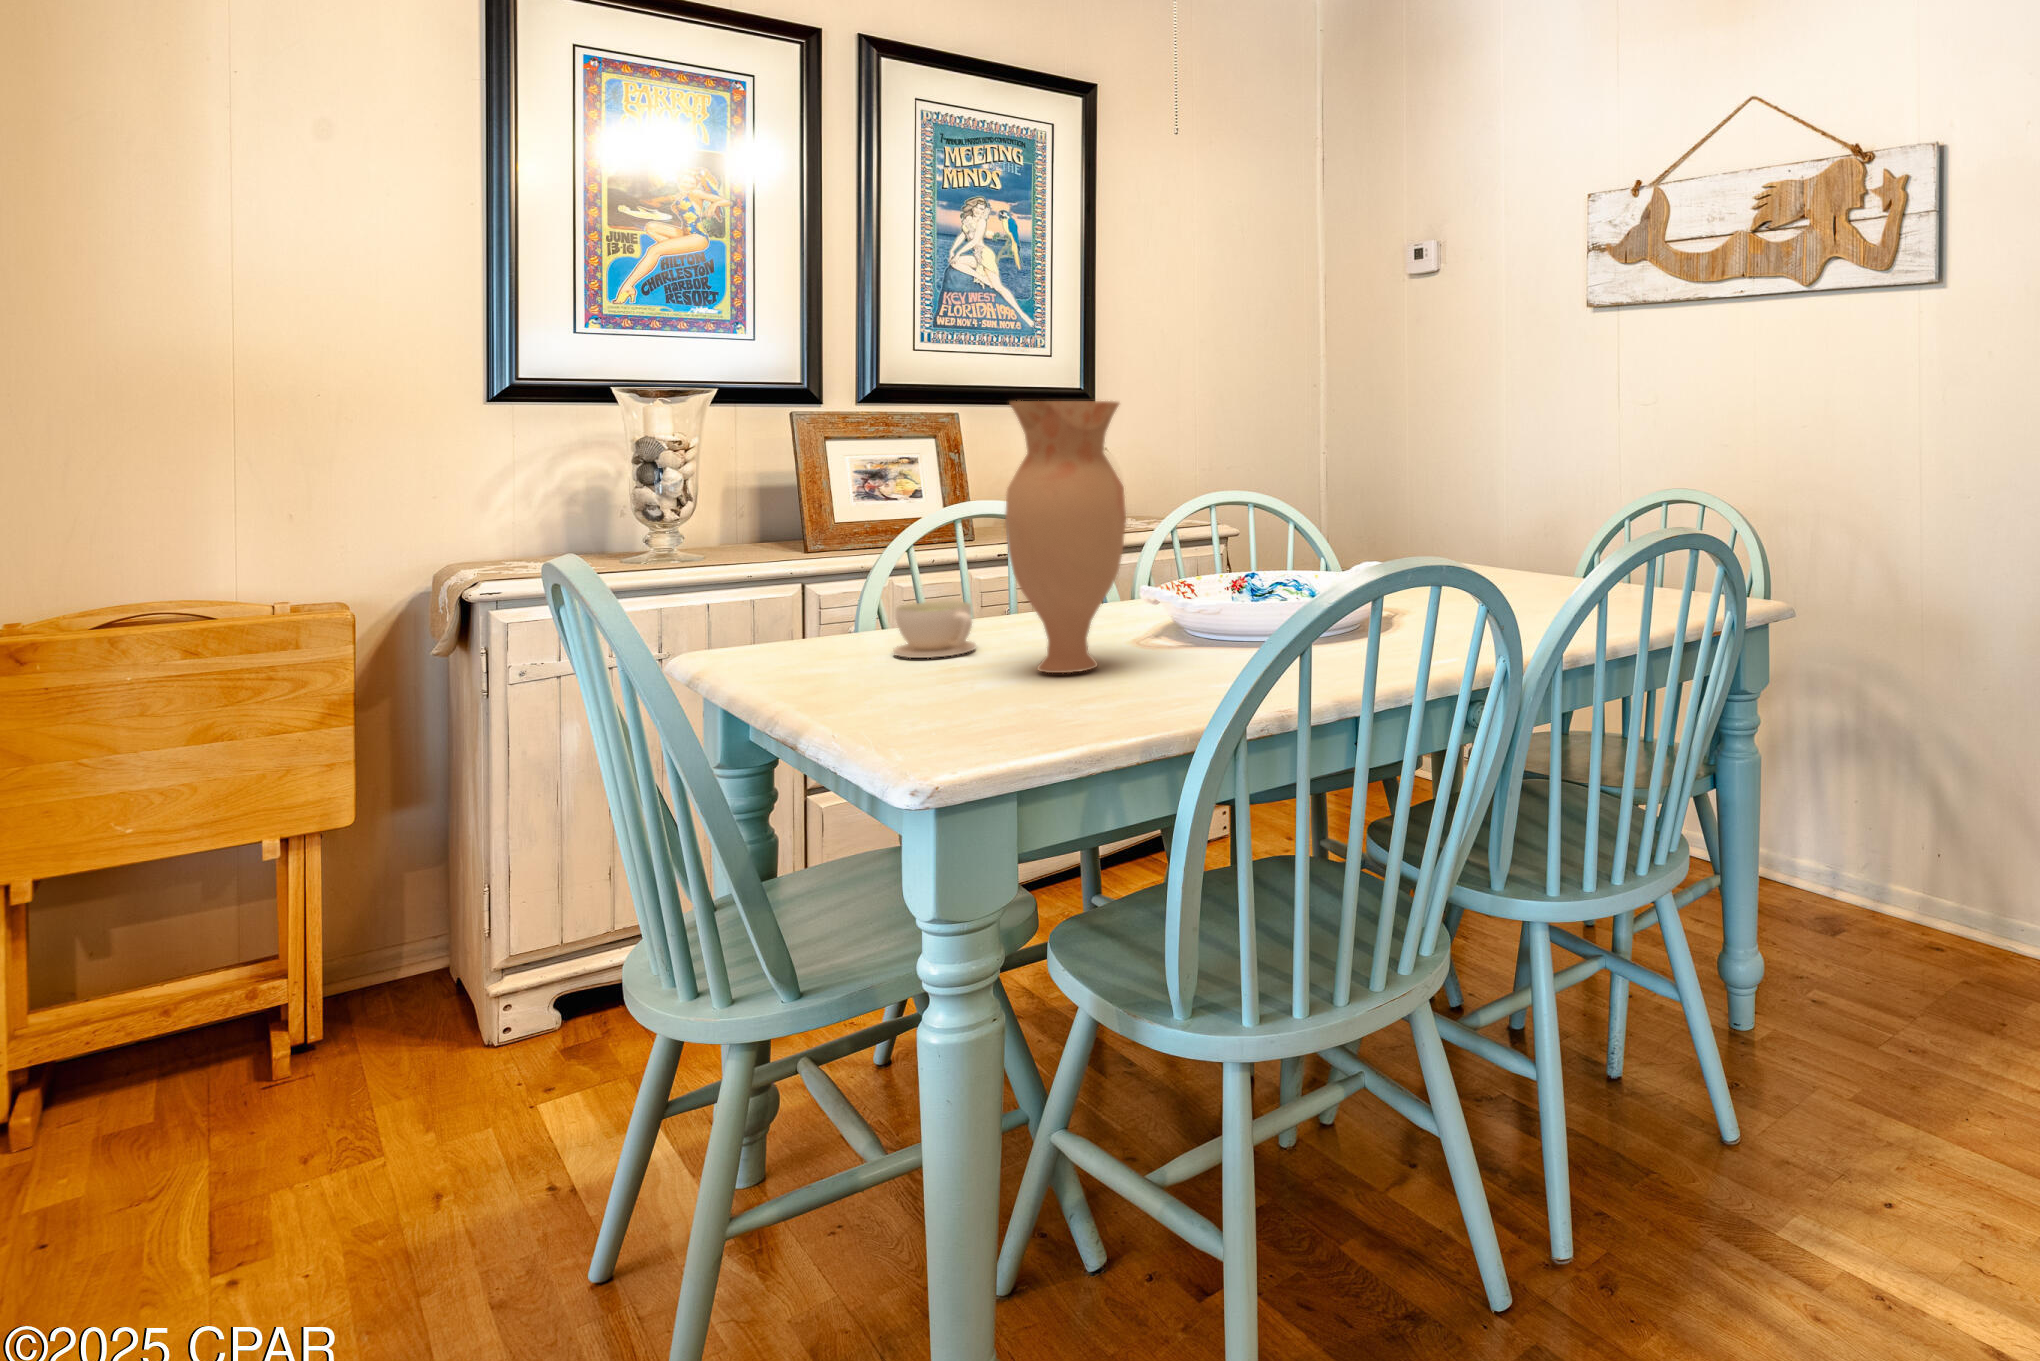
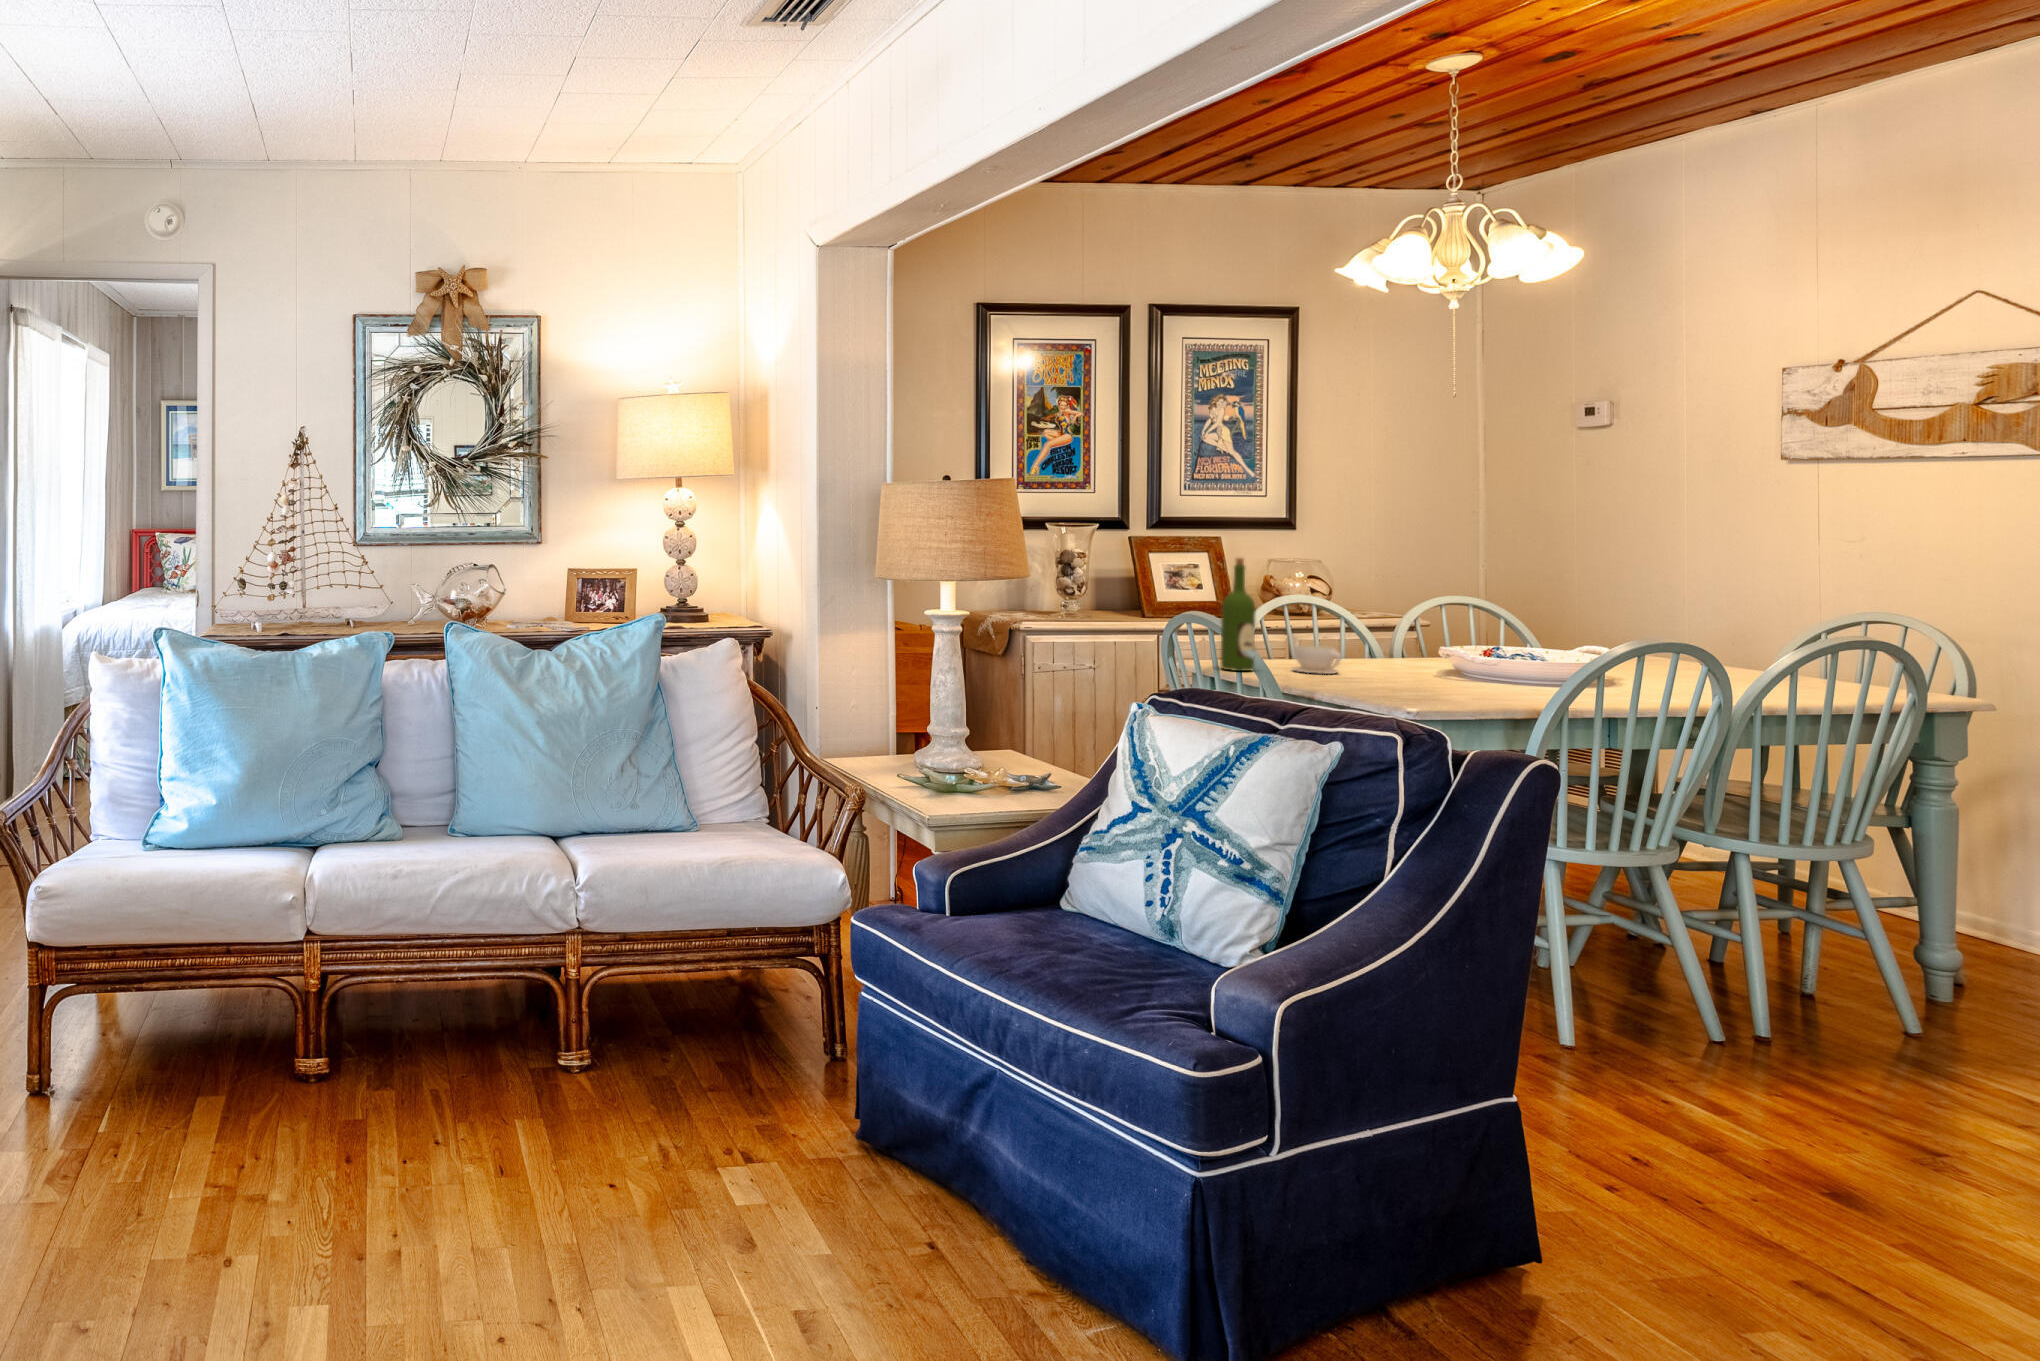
vase: present [1005,401,1126,673] -> none [1379,542,1453,685]
wine bottle: none [745,440,814,669] -> present [1221,558,1256,671]

